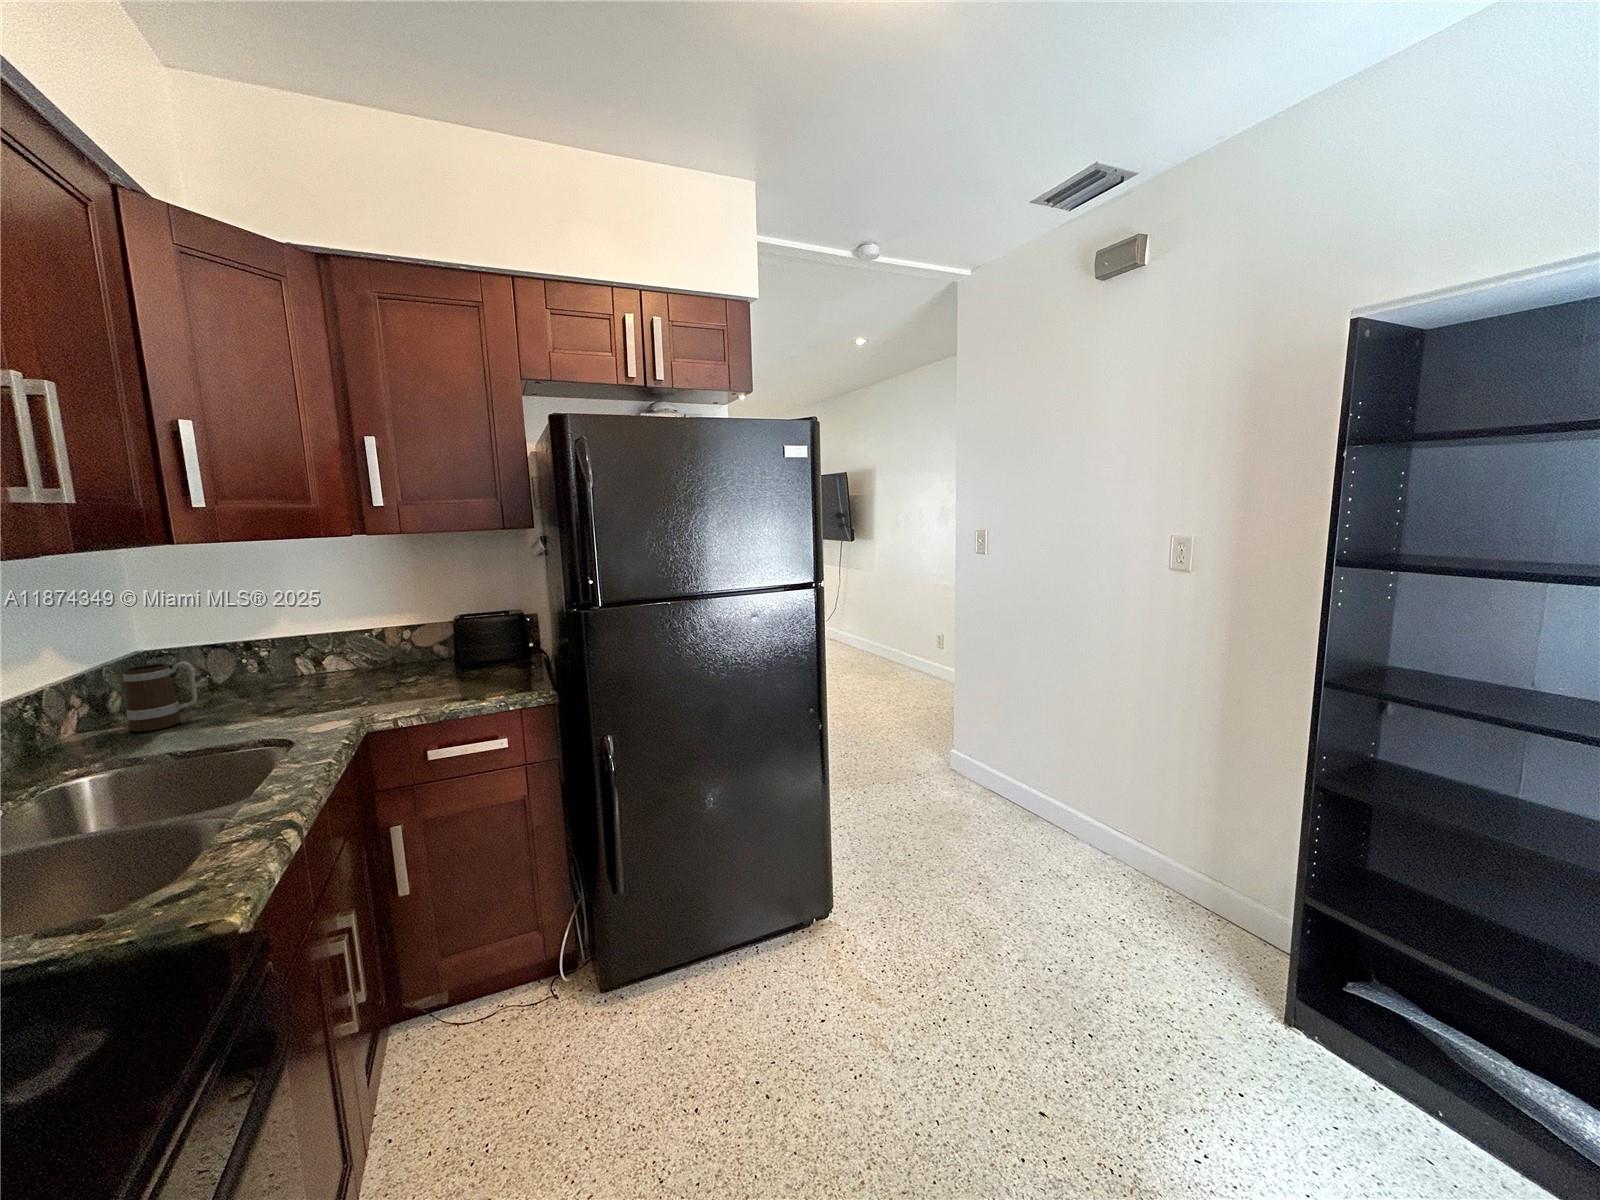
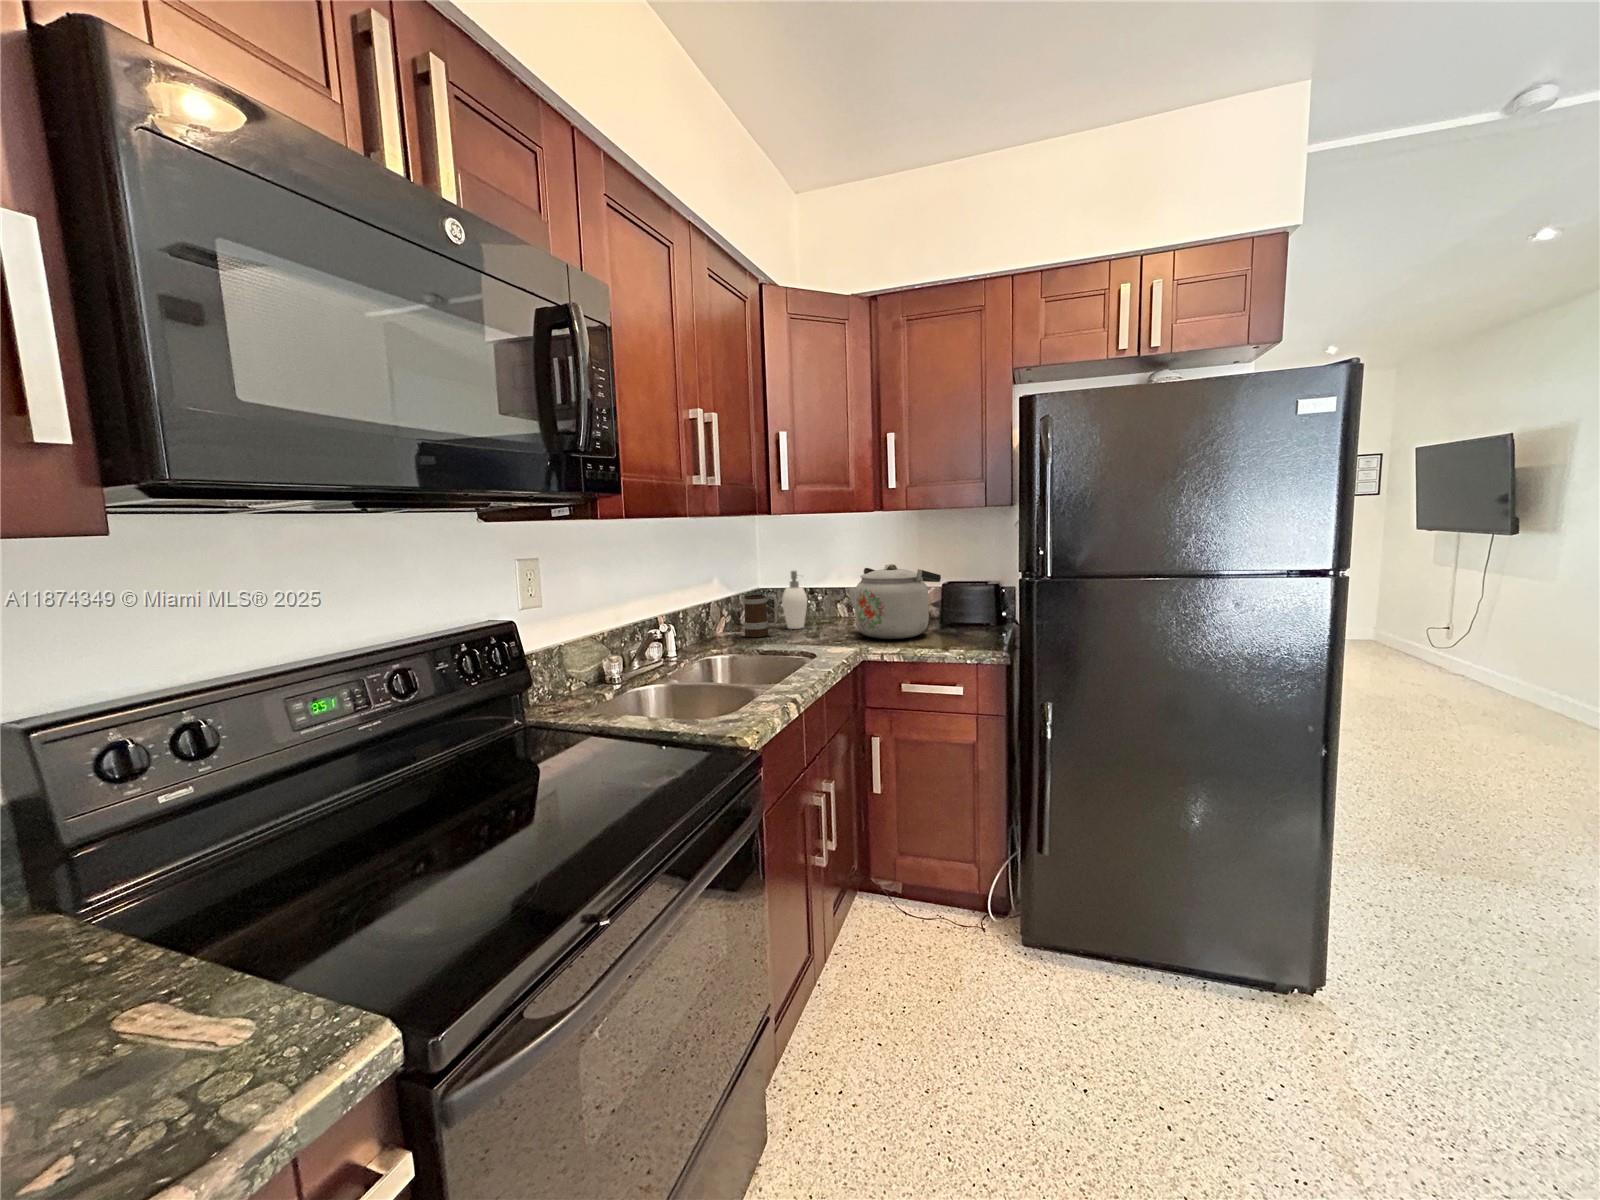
kettle: none [321,602,456,698] -> present [848,564,941,639]
soap dispenser: none [199,621,248,705] -> present [782,571,807,629]

